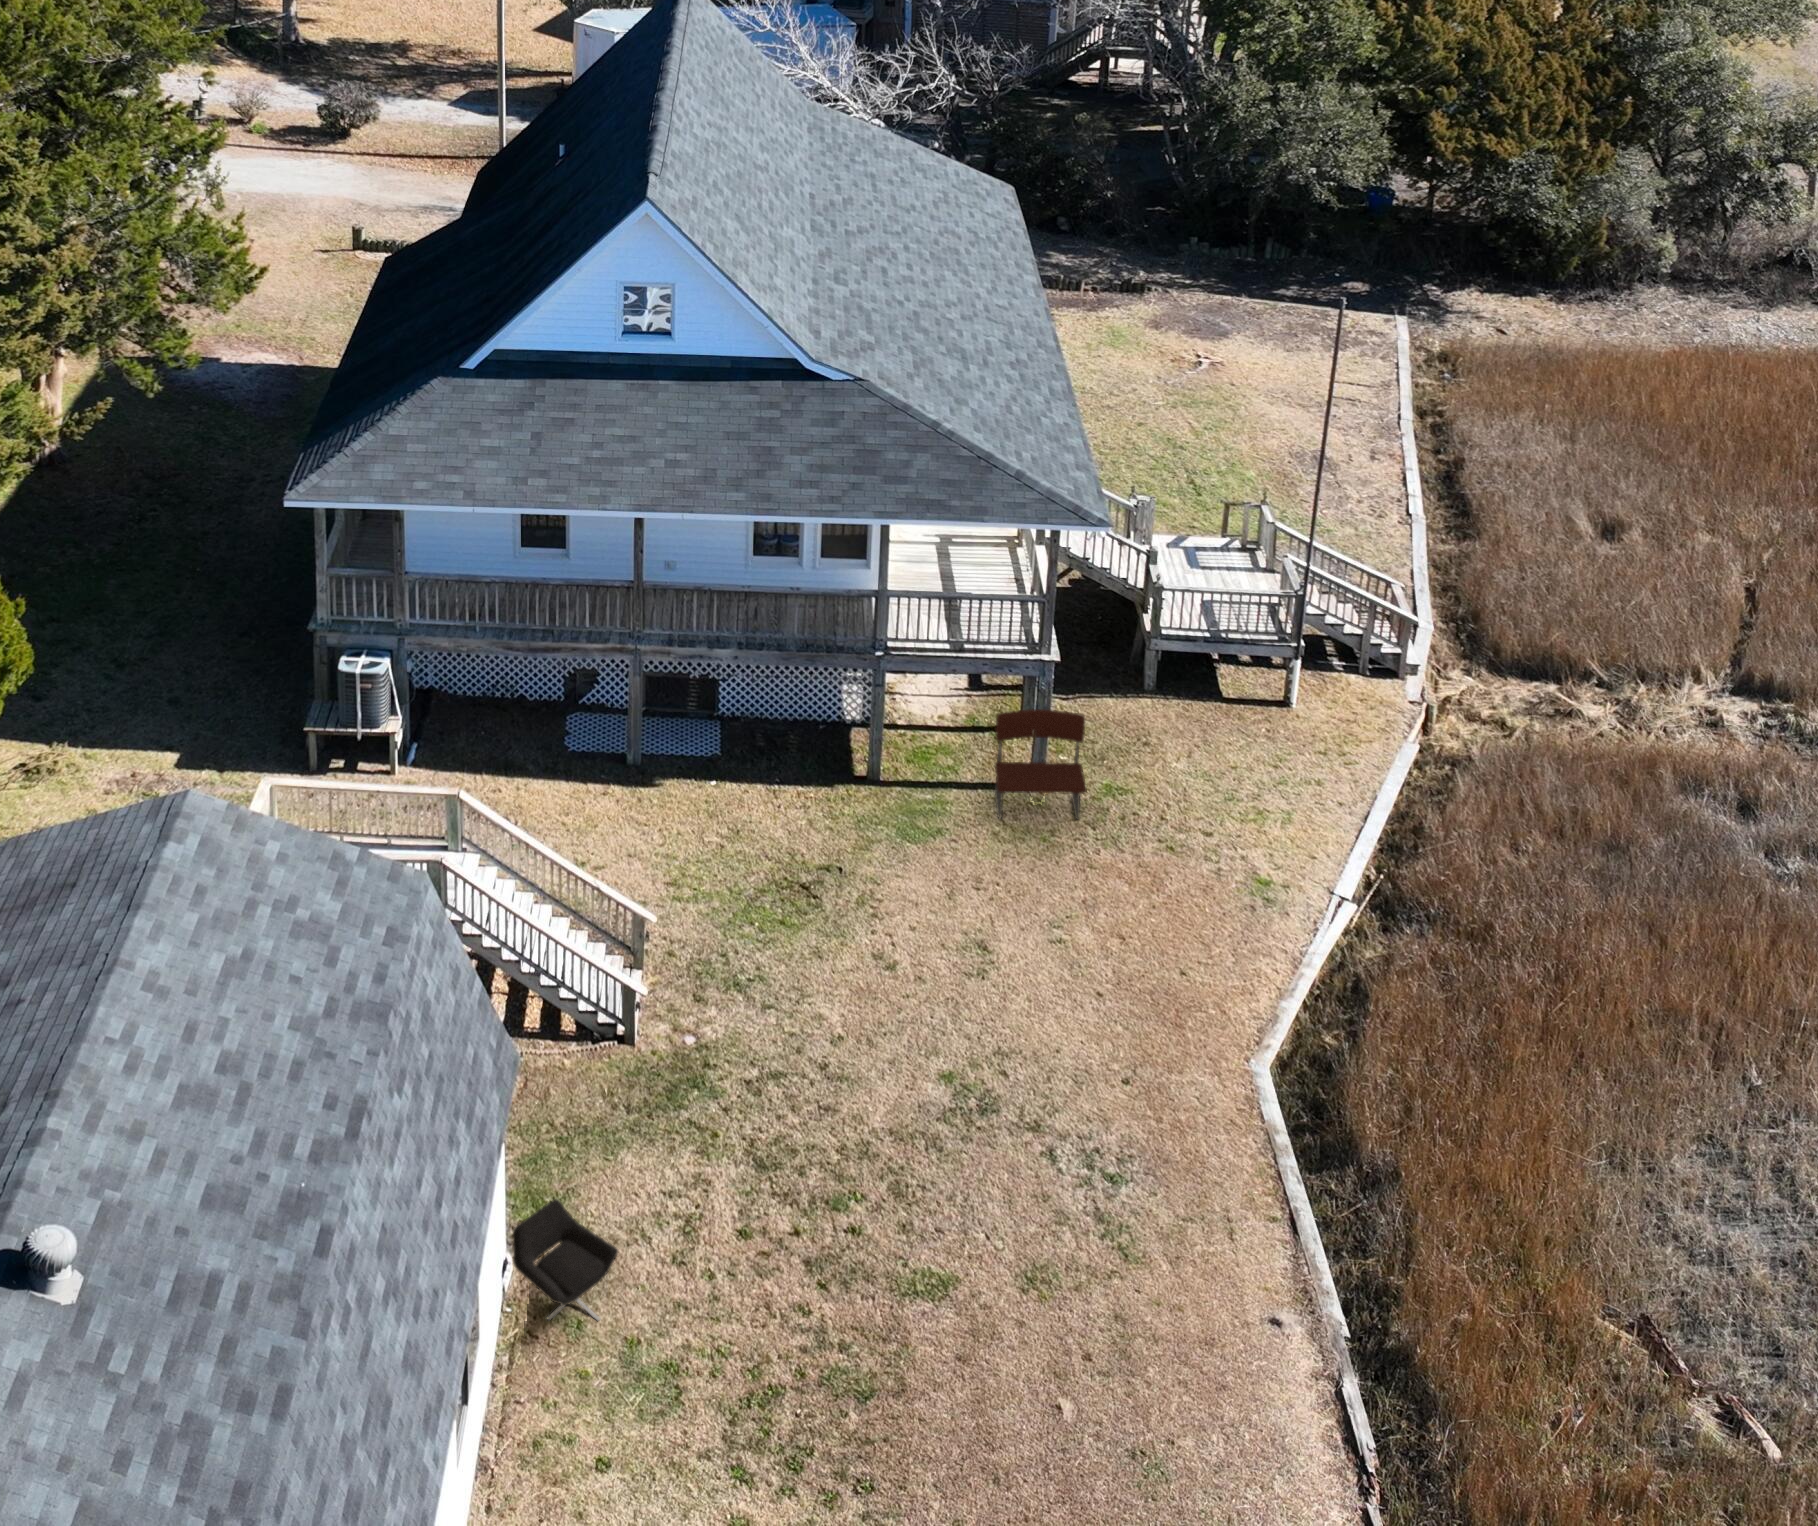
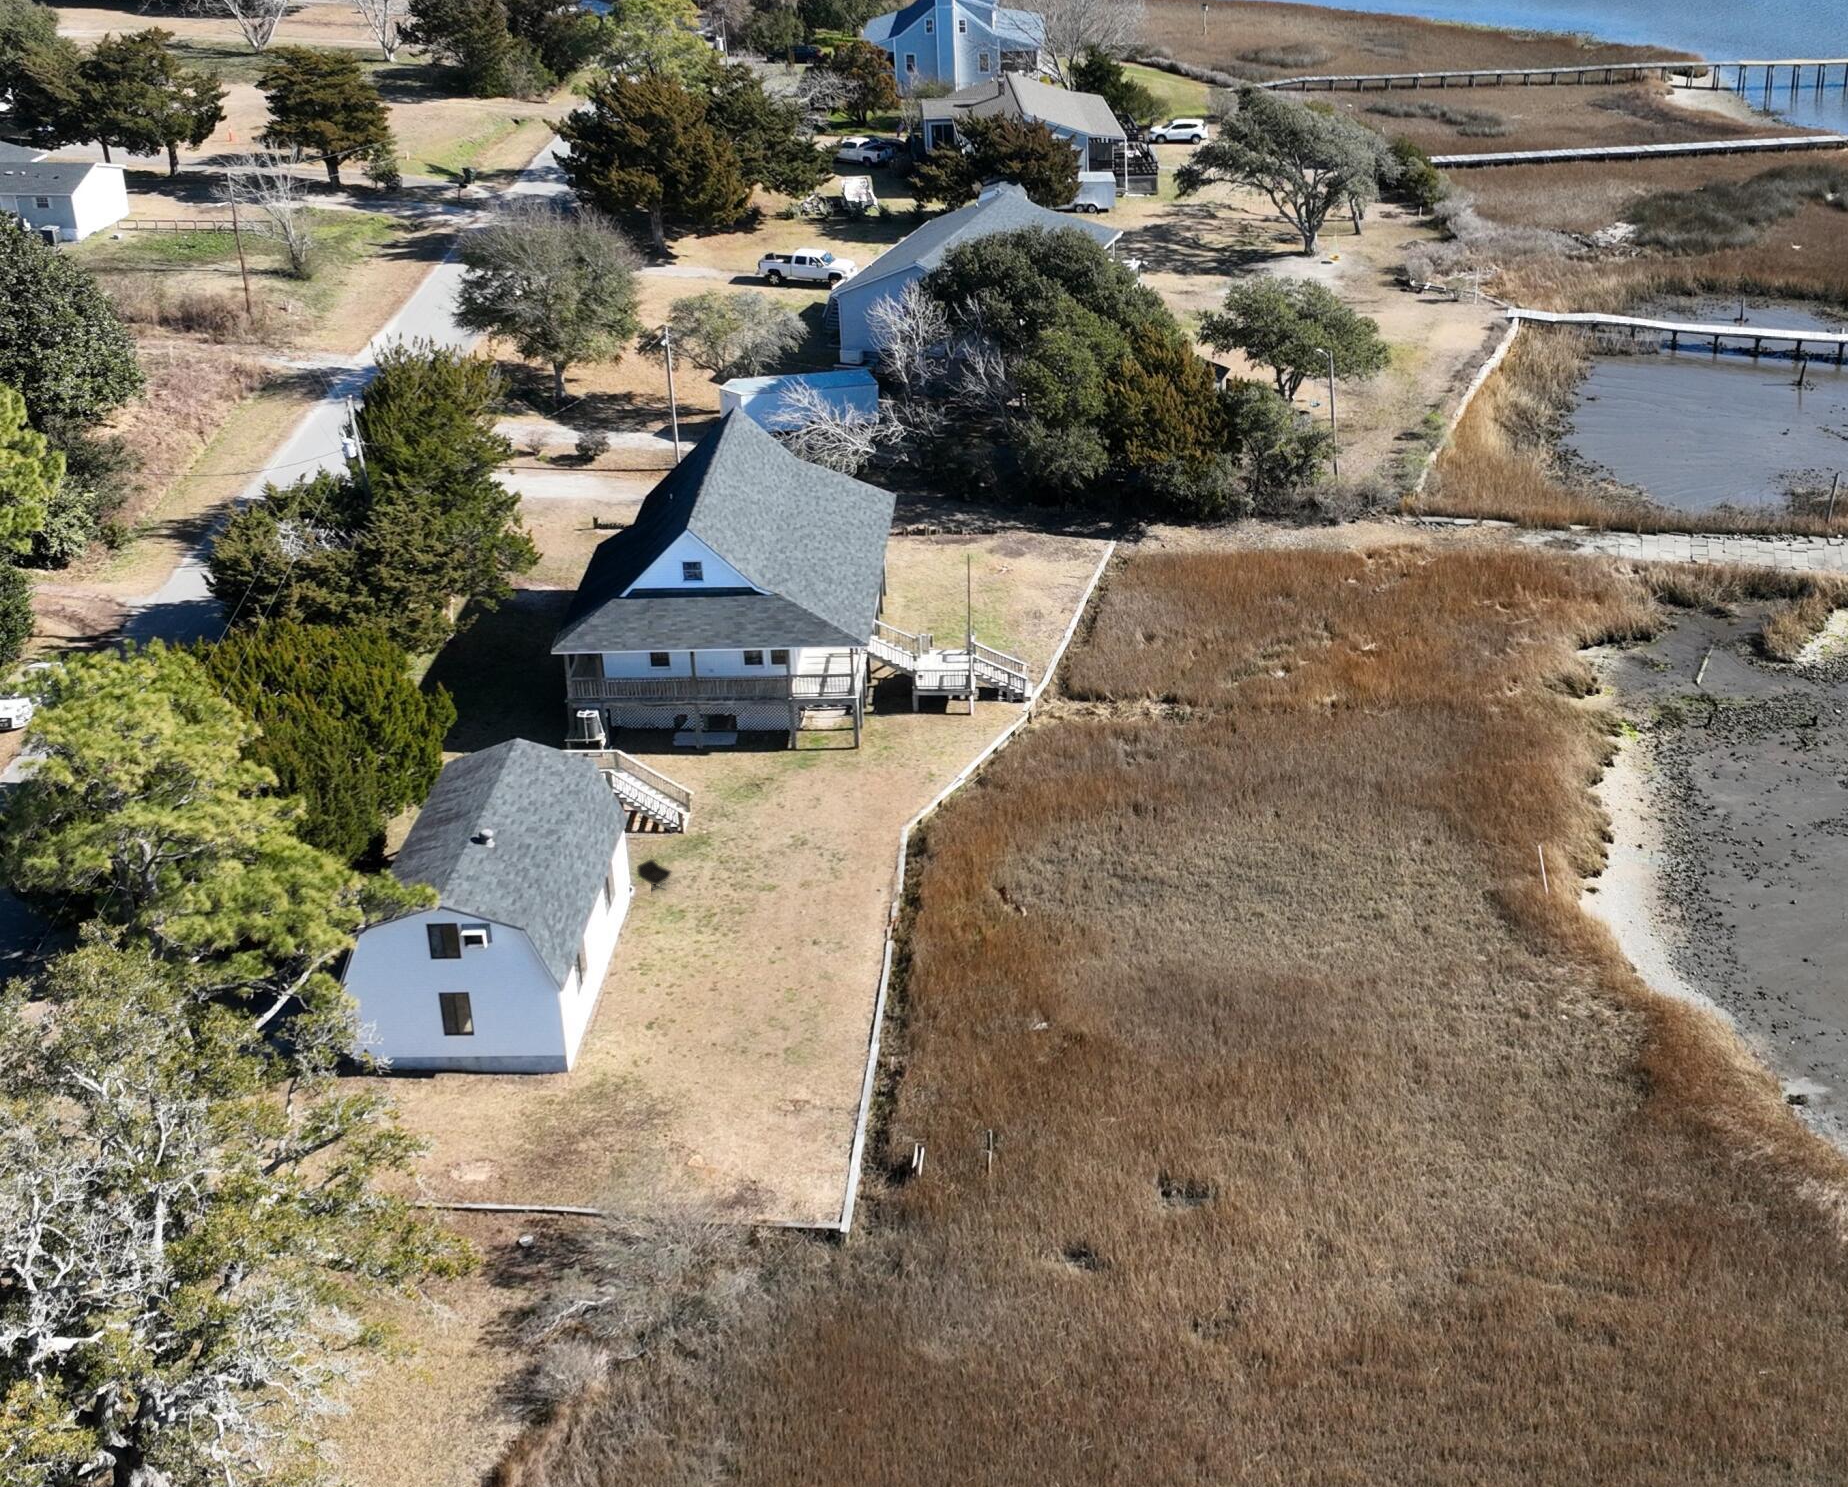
bench: present [995,709,1087,819] -> none [836,716,872,756]

